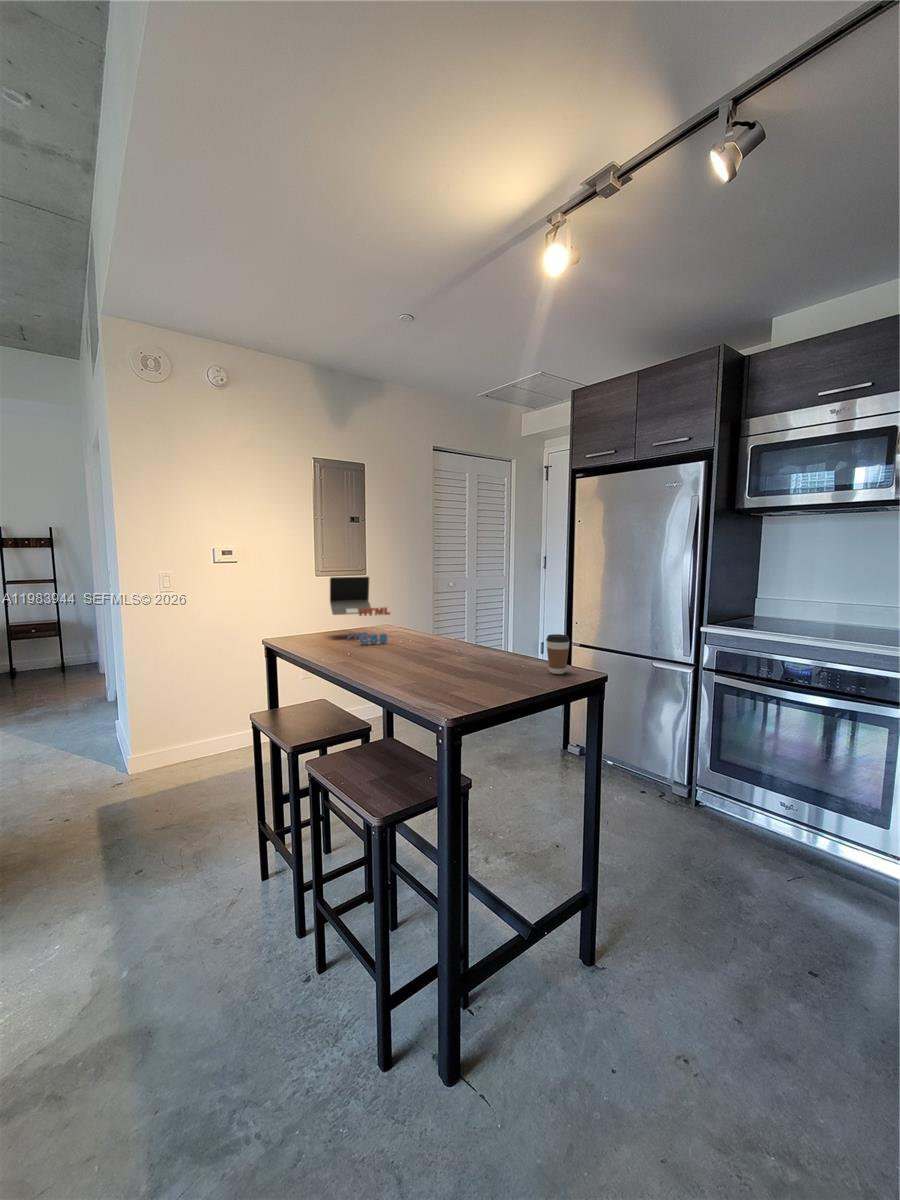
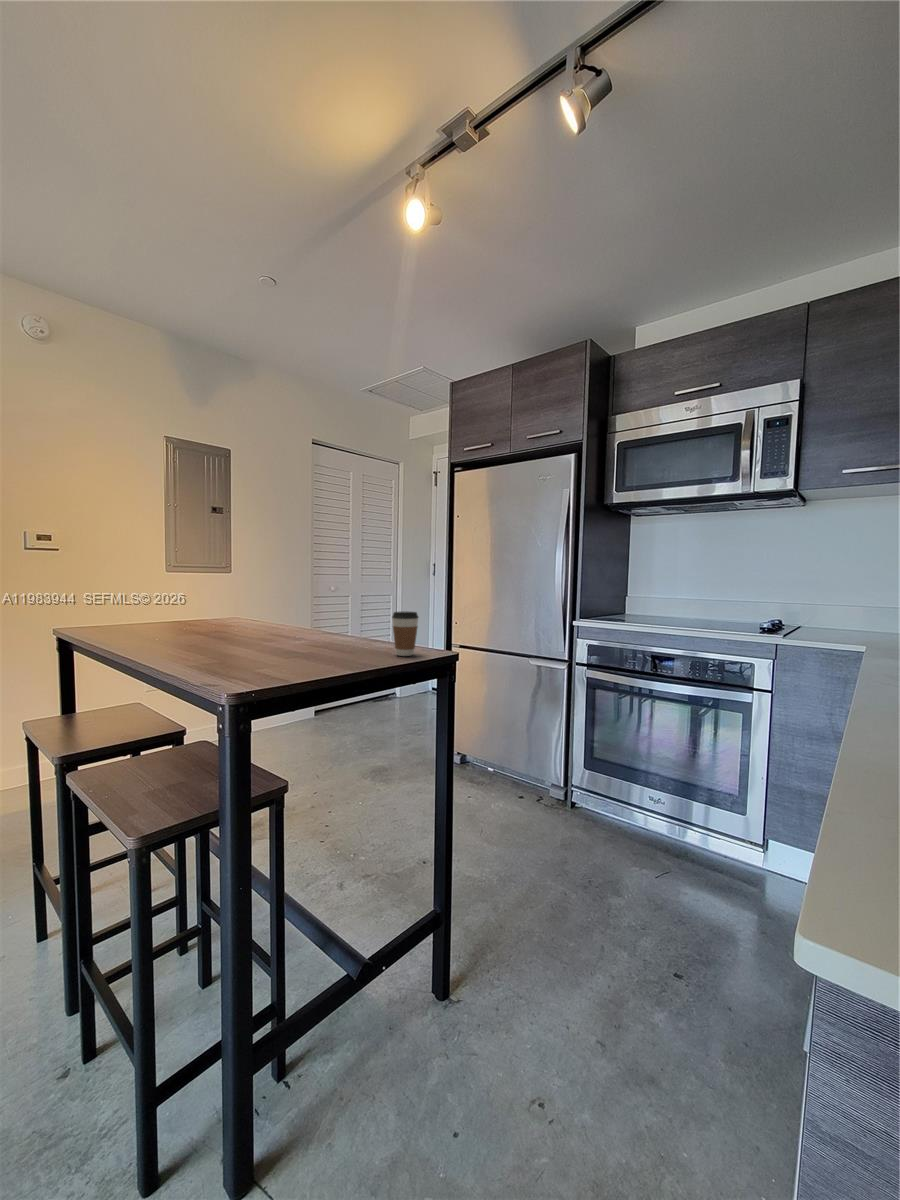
laptop: present [330,577,390,644] -> none [151,557,223,635]

